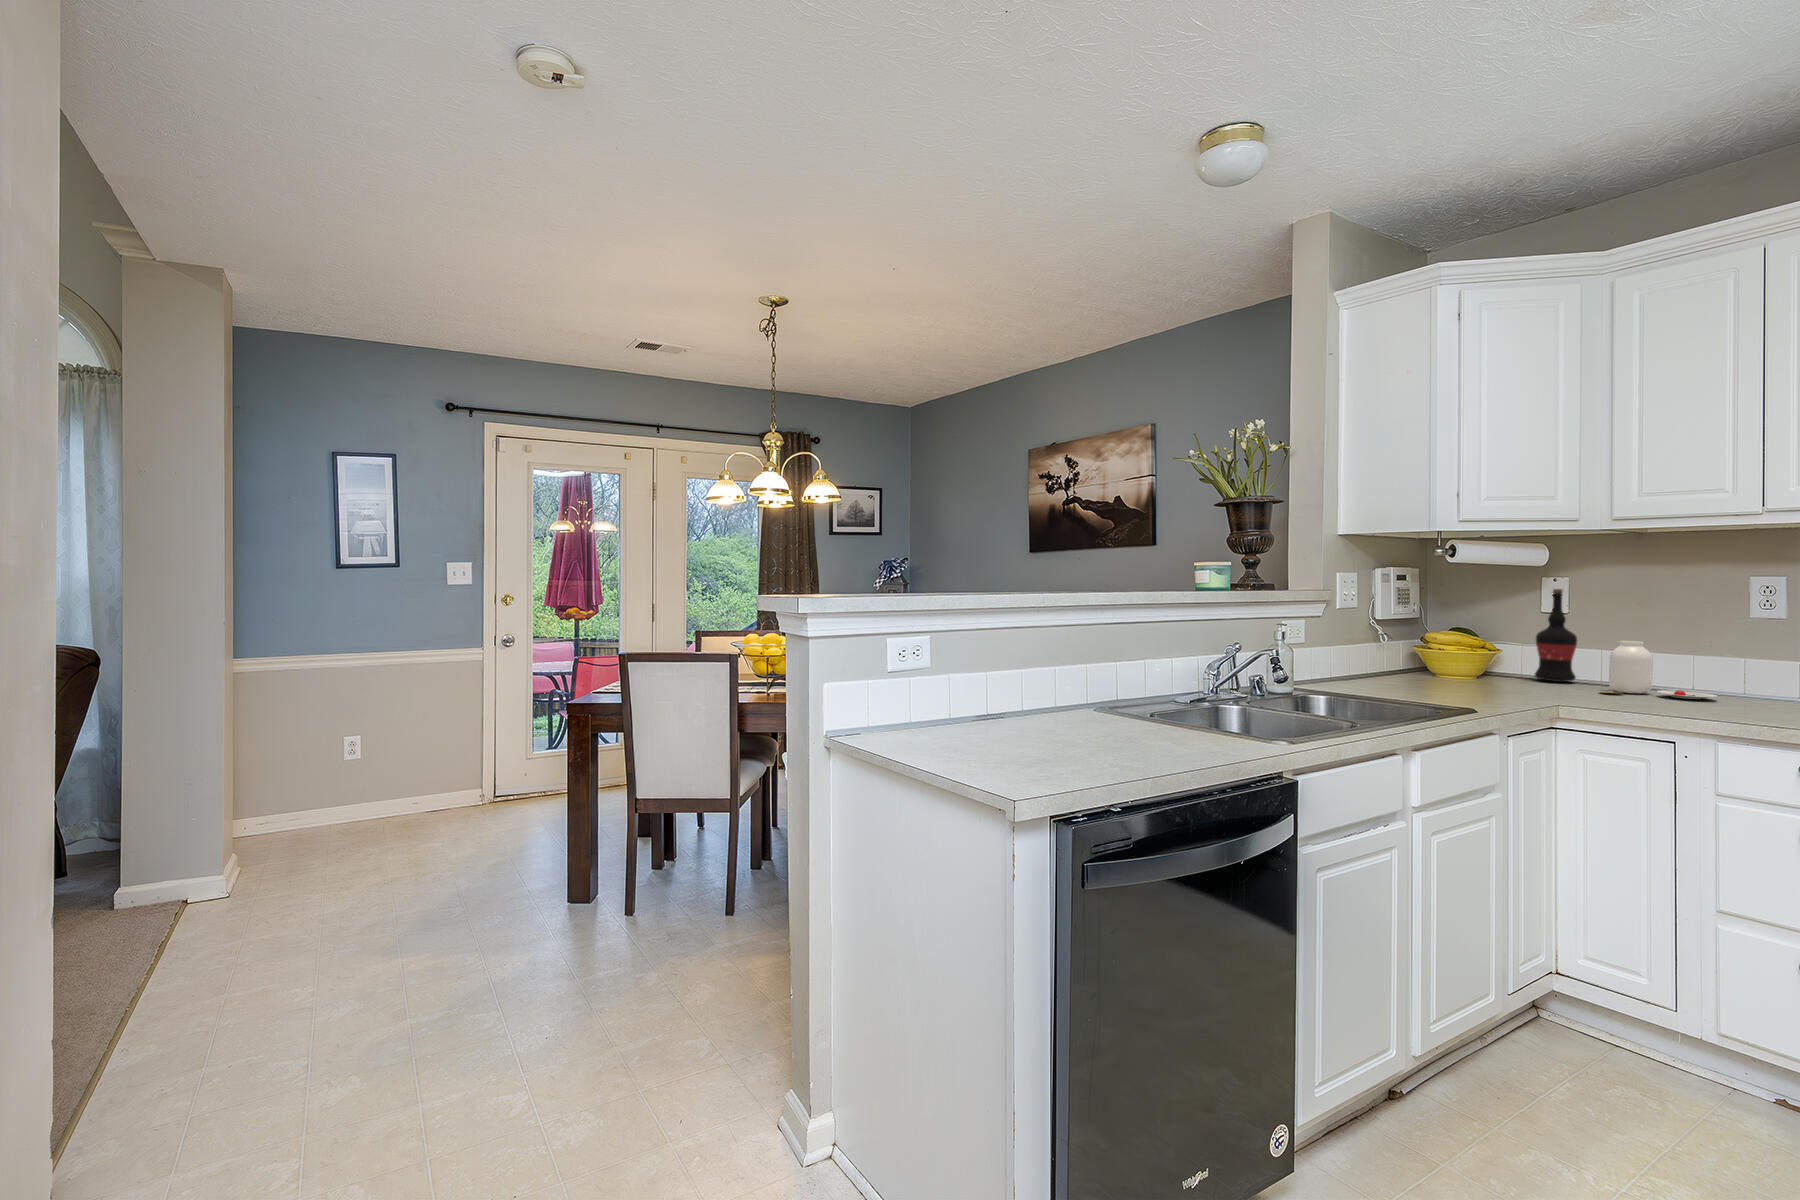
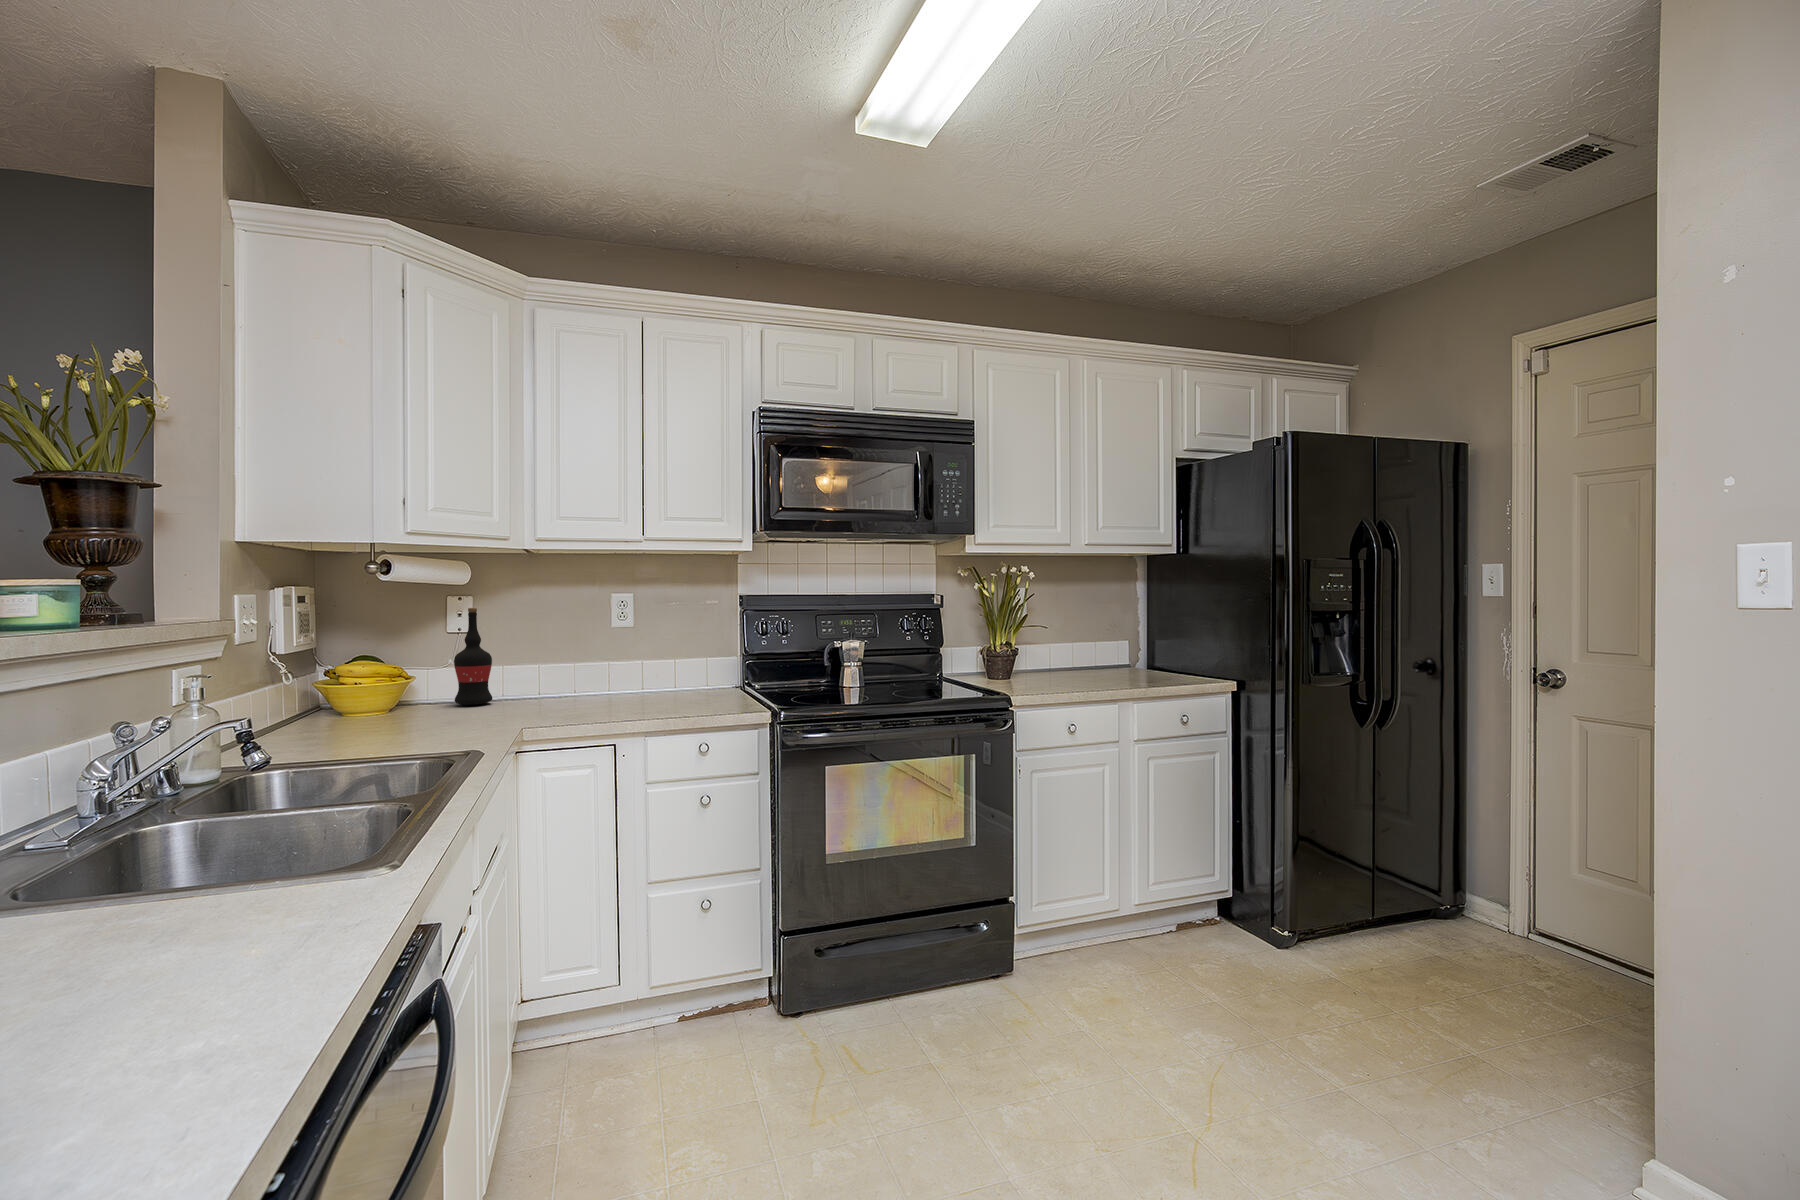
jar: present [1599,641,1717,699] -> none [532,656,617,709]

